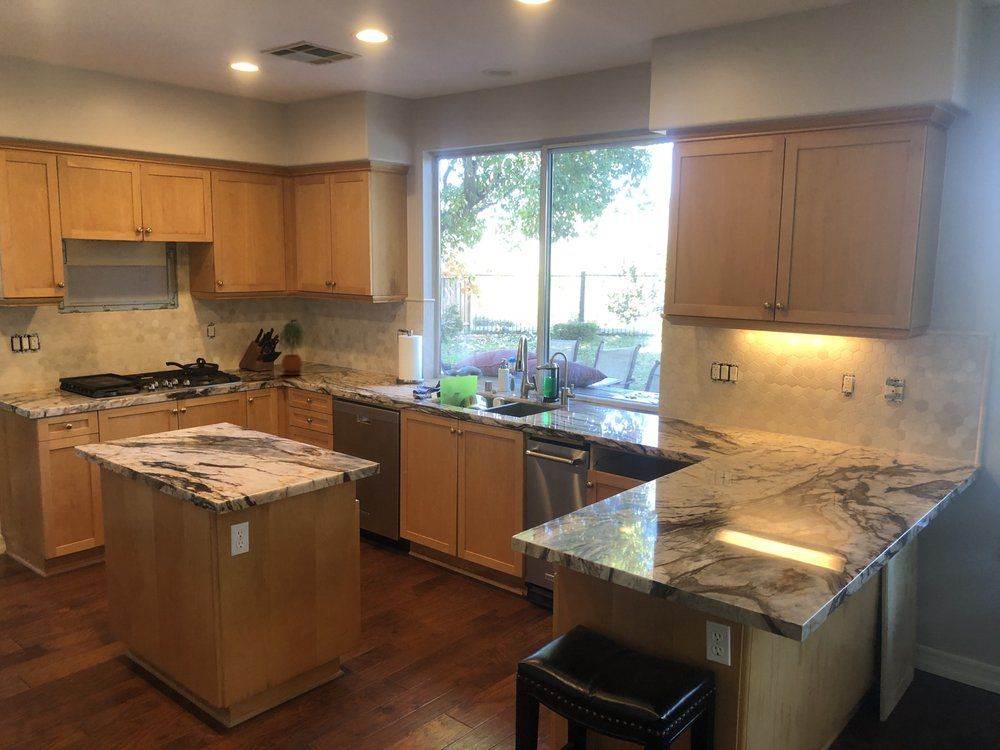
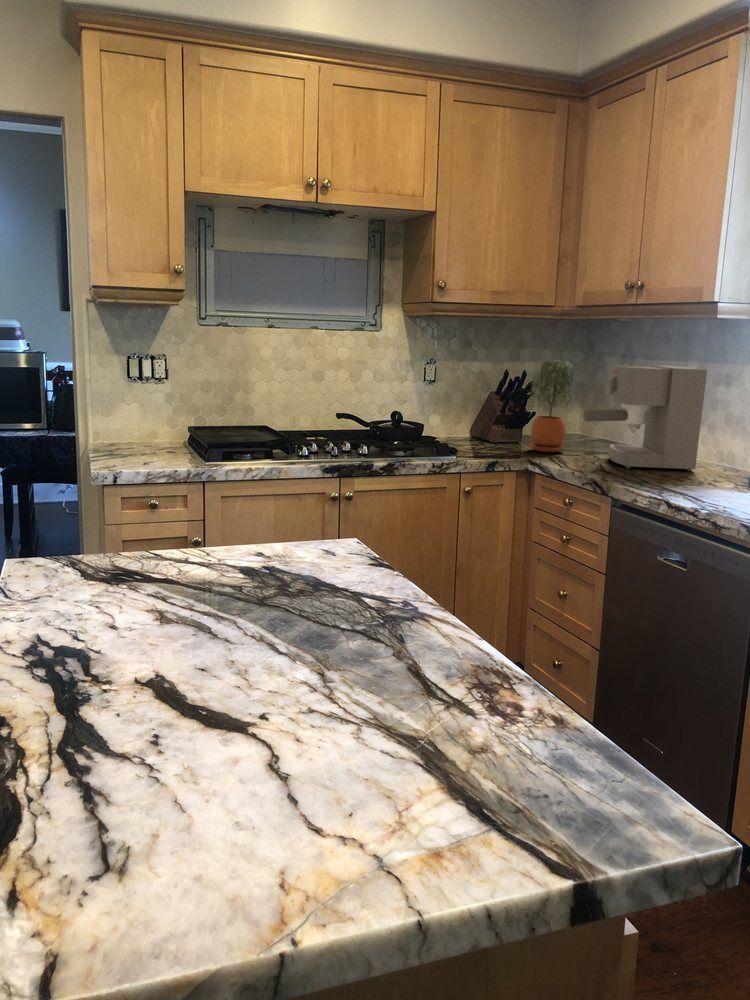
coffee maker: none [312,324,372,380] -> present [583,365,707,471]

